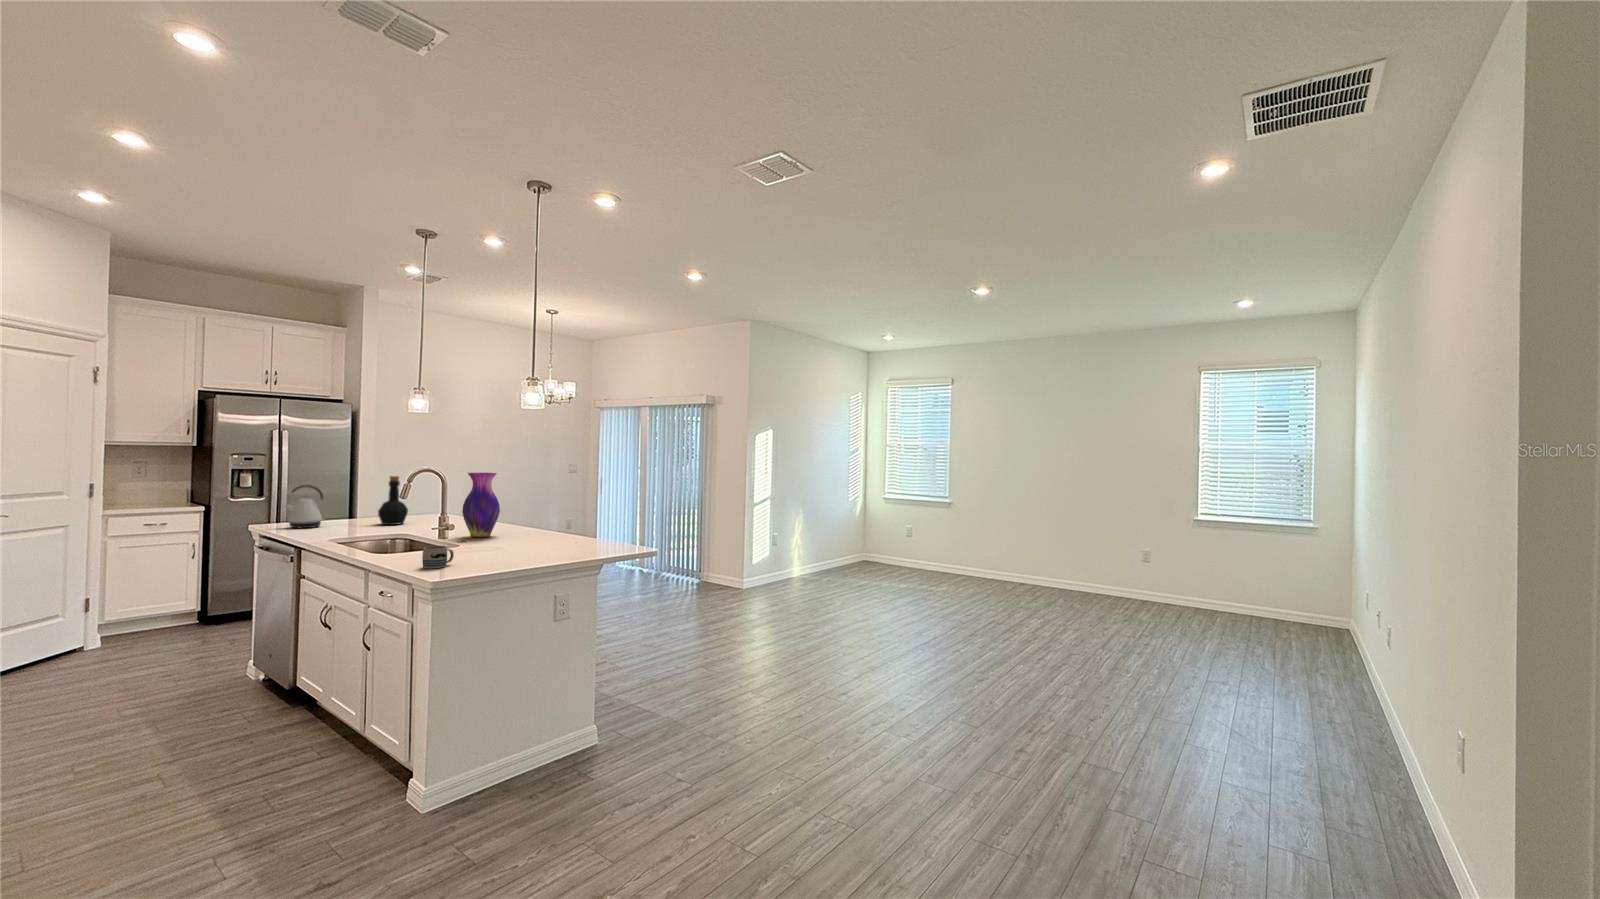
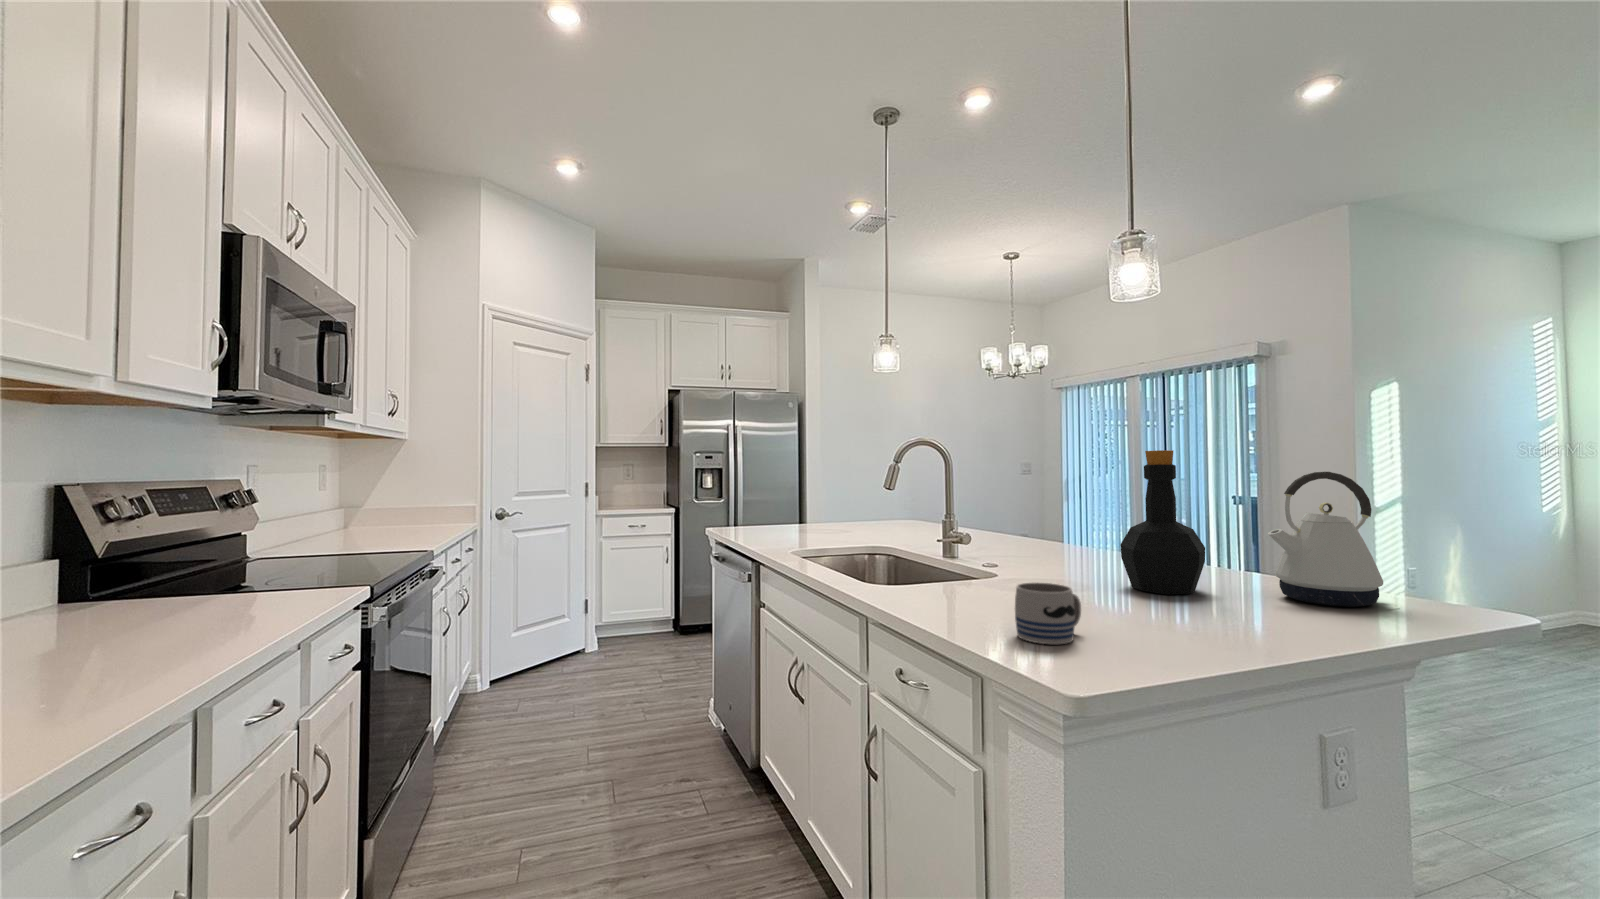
vase: present [462,473,500,537] -> none [989,438,1054,557]
bottle: present [378,476,408,525] -> present [1120,450,1205,595]
kettle: present [285,485,324,528] -> present [1268,472,1383,607]

